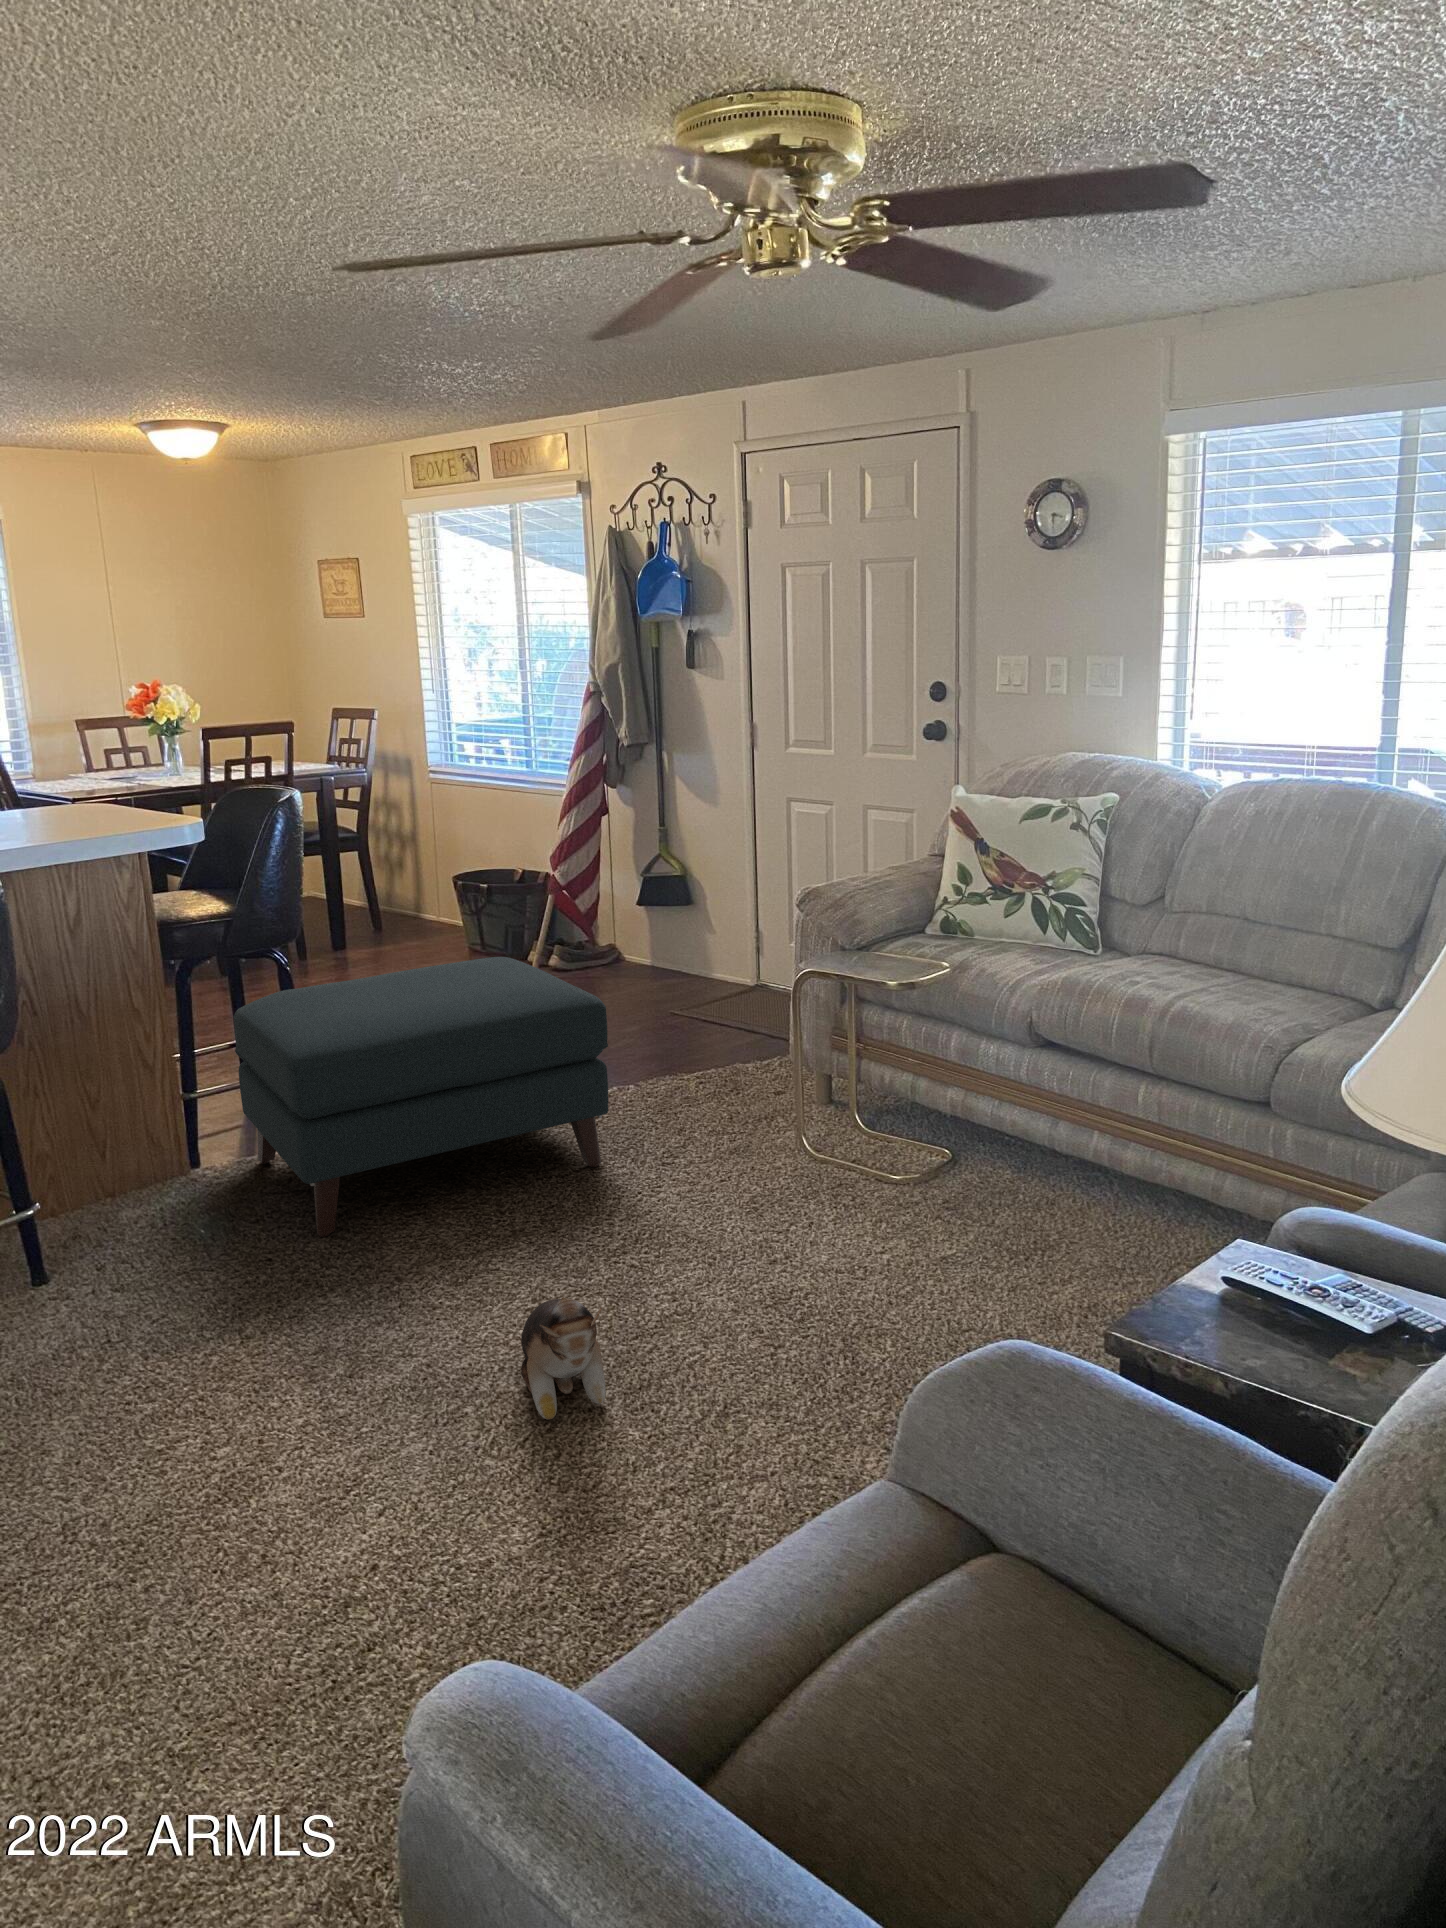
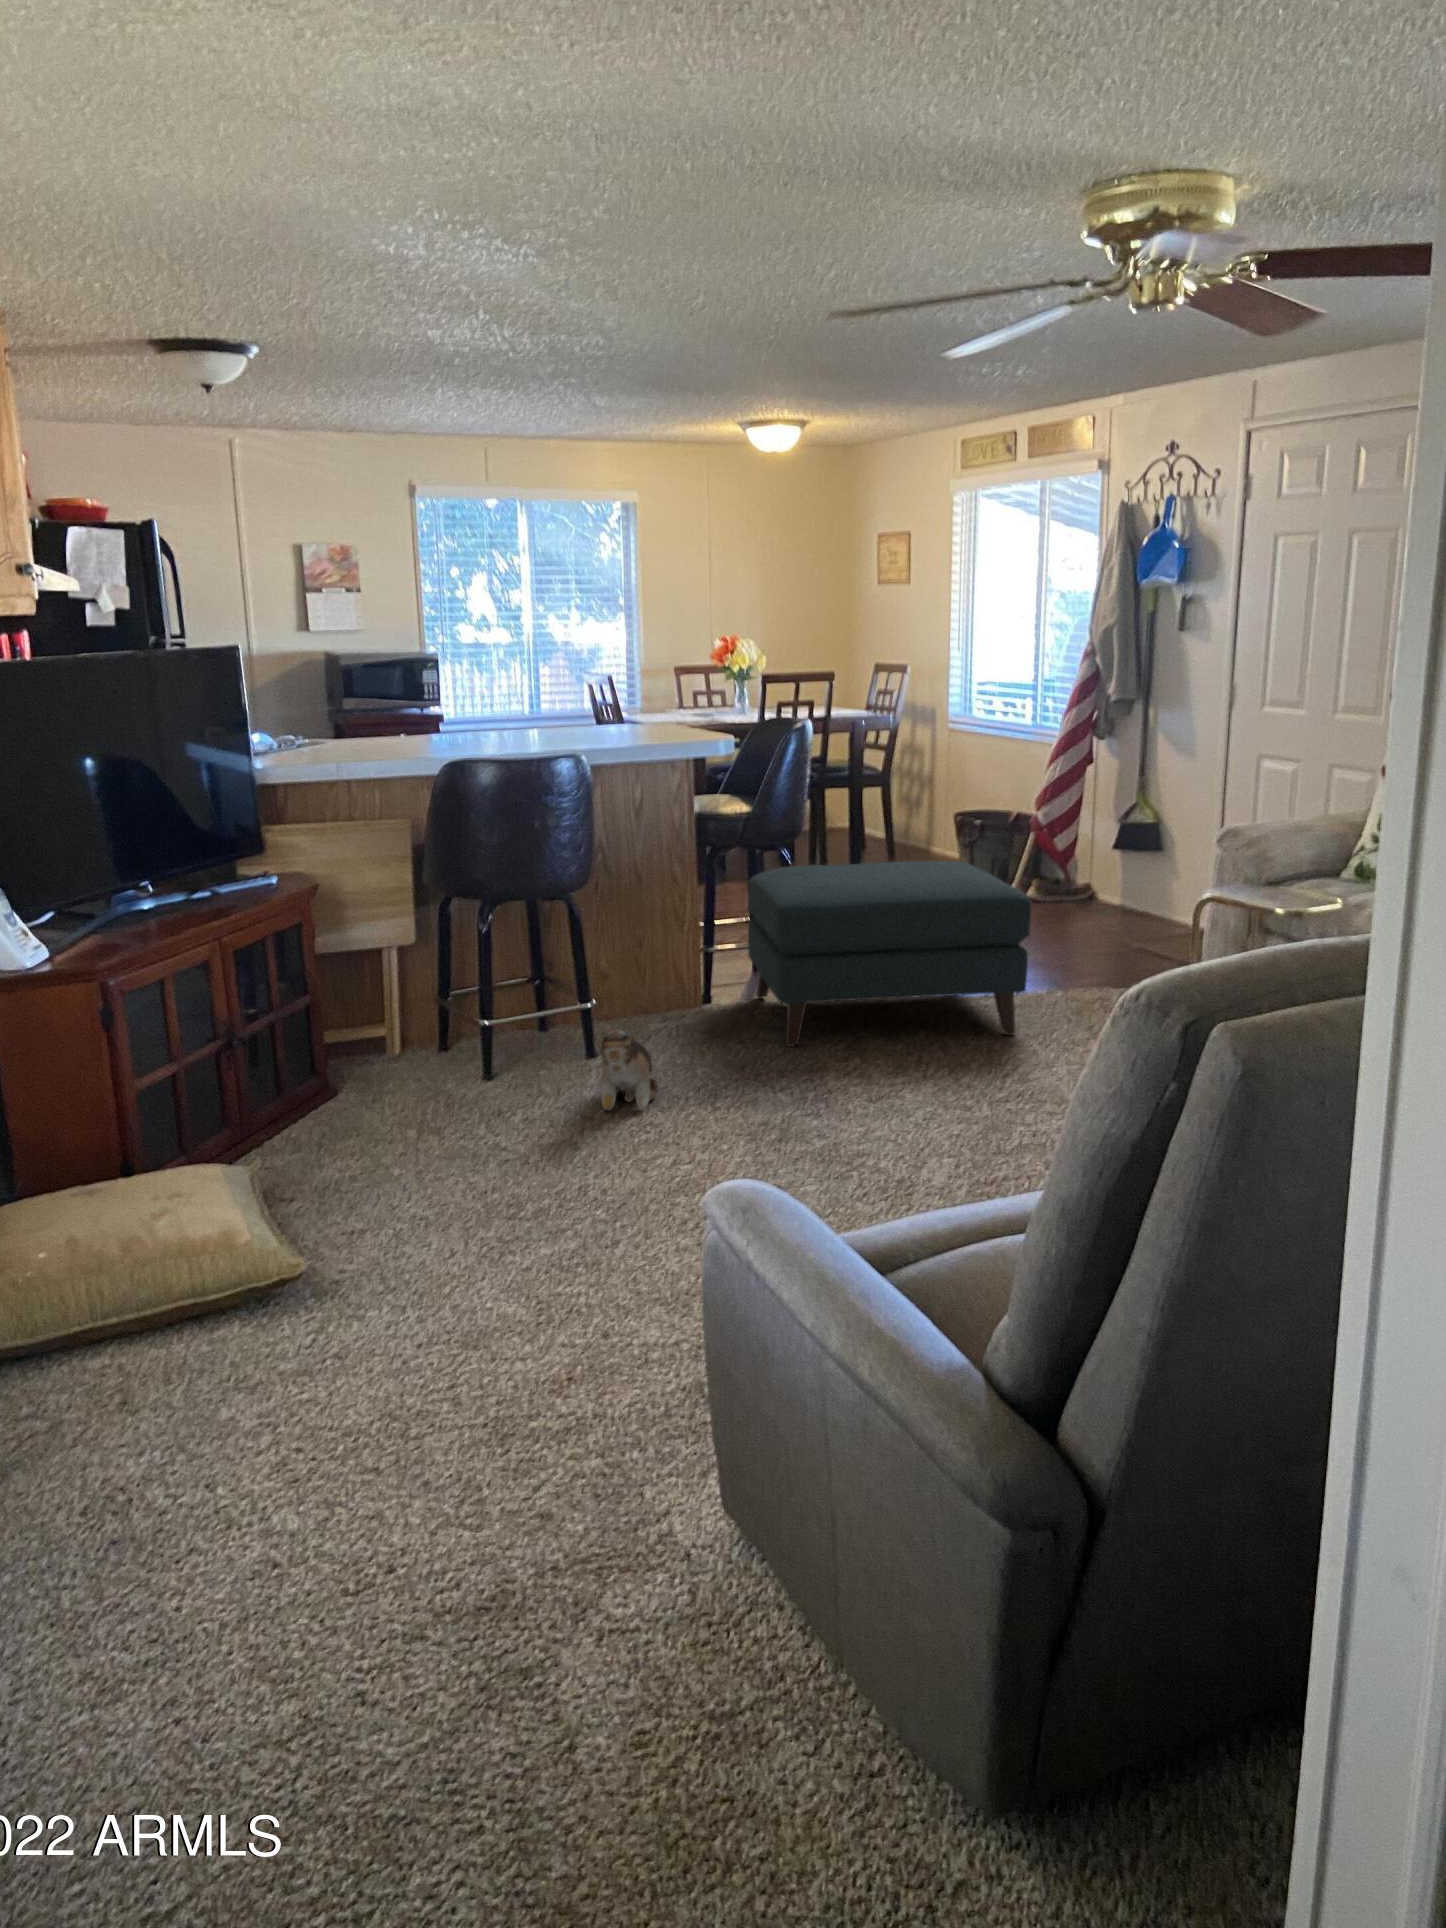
plush toy: present [521,1297,606,1420] -> present [596,1029,658,1110]

